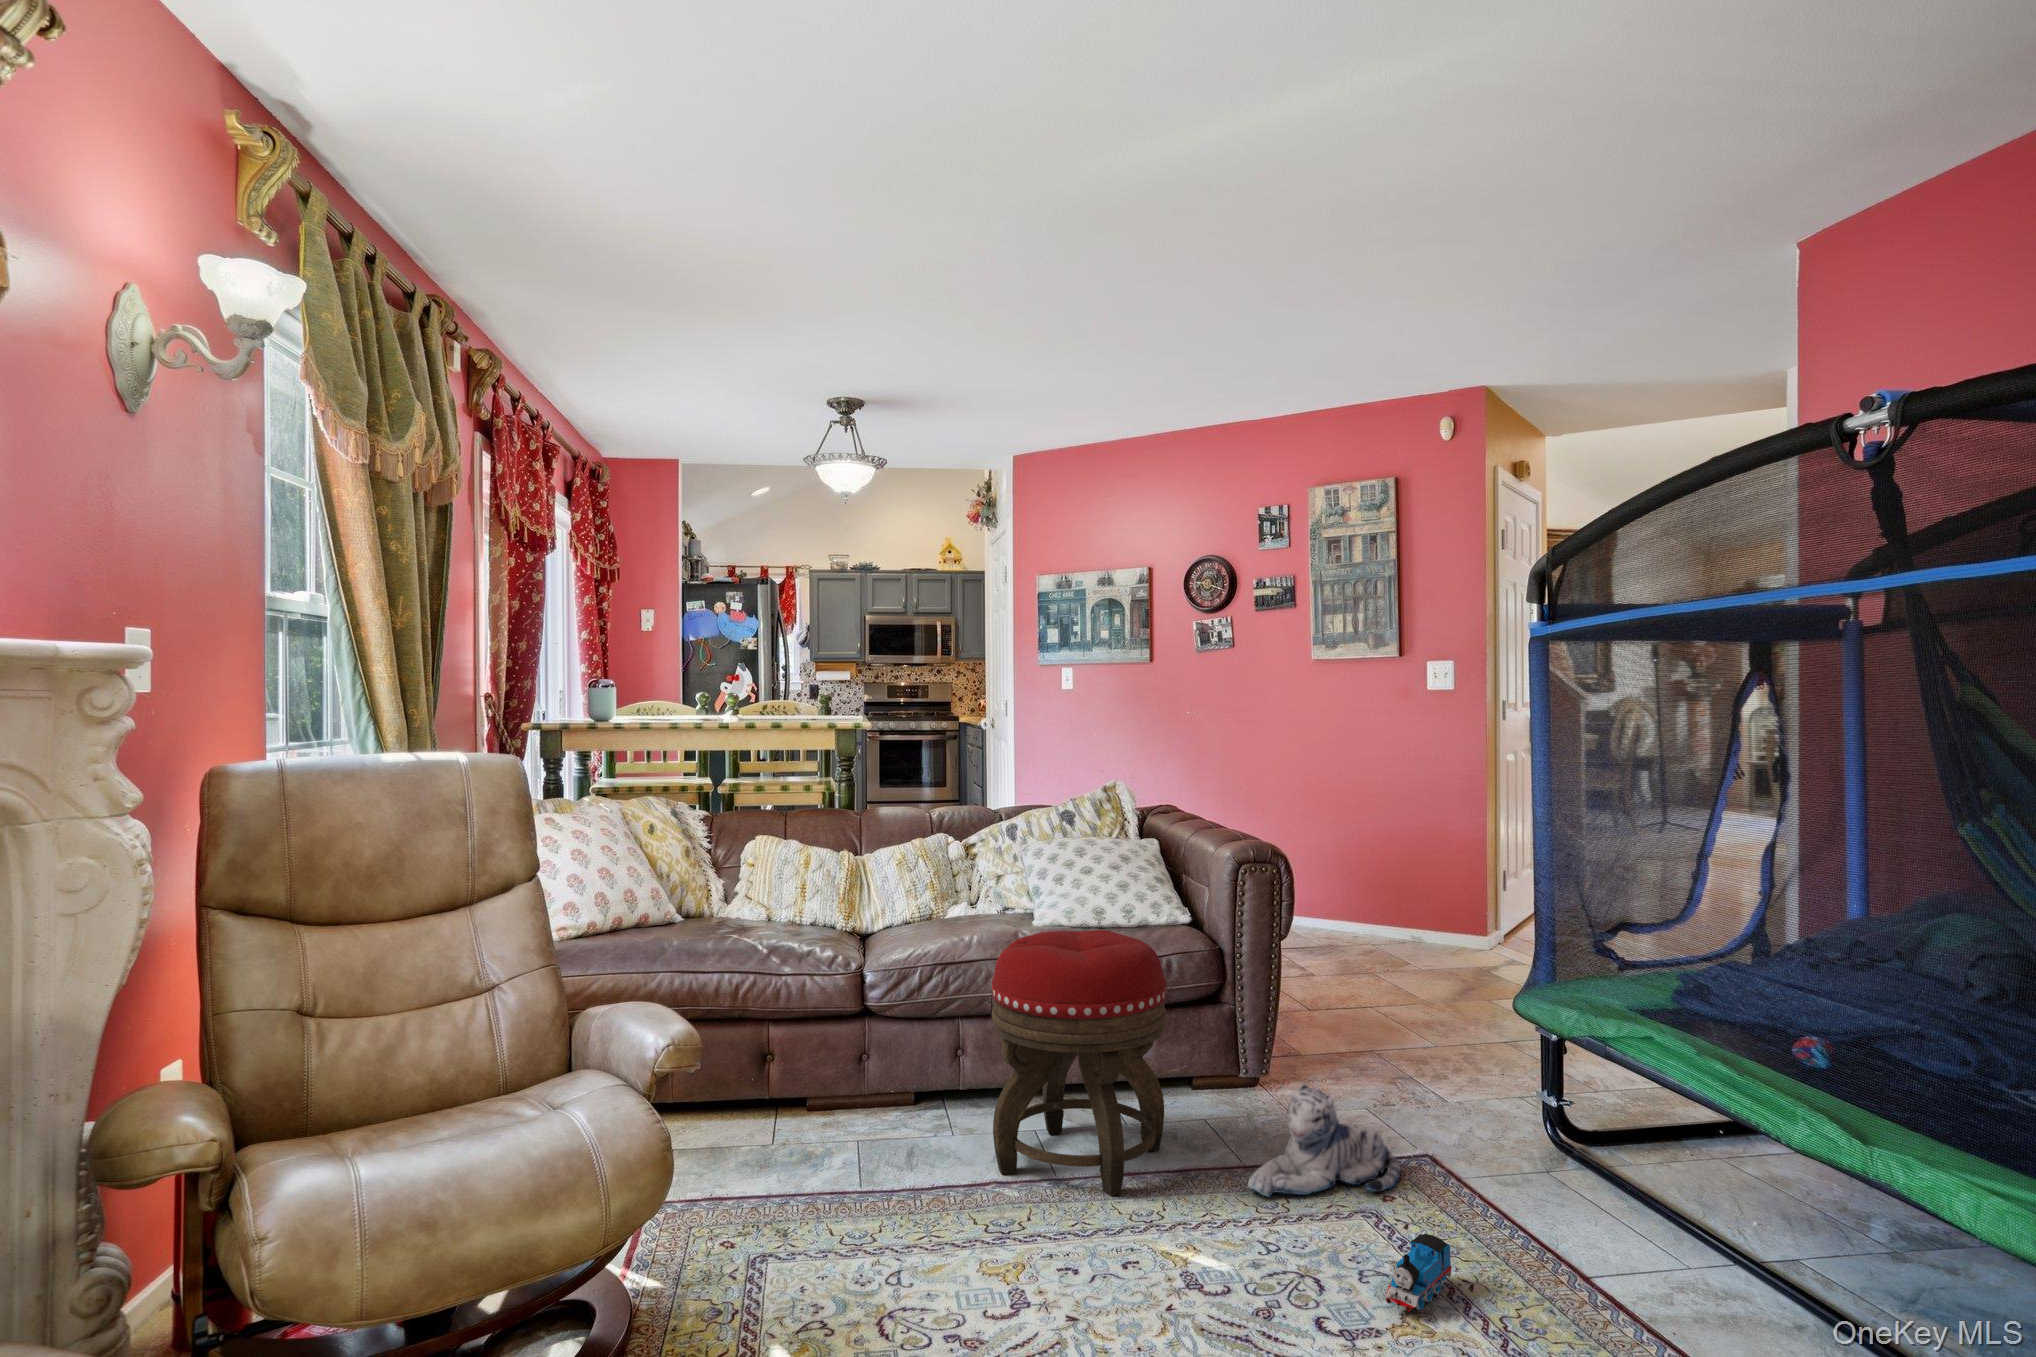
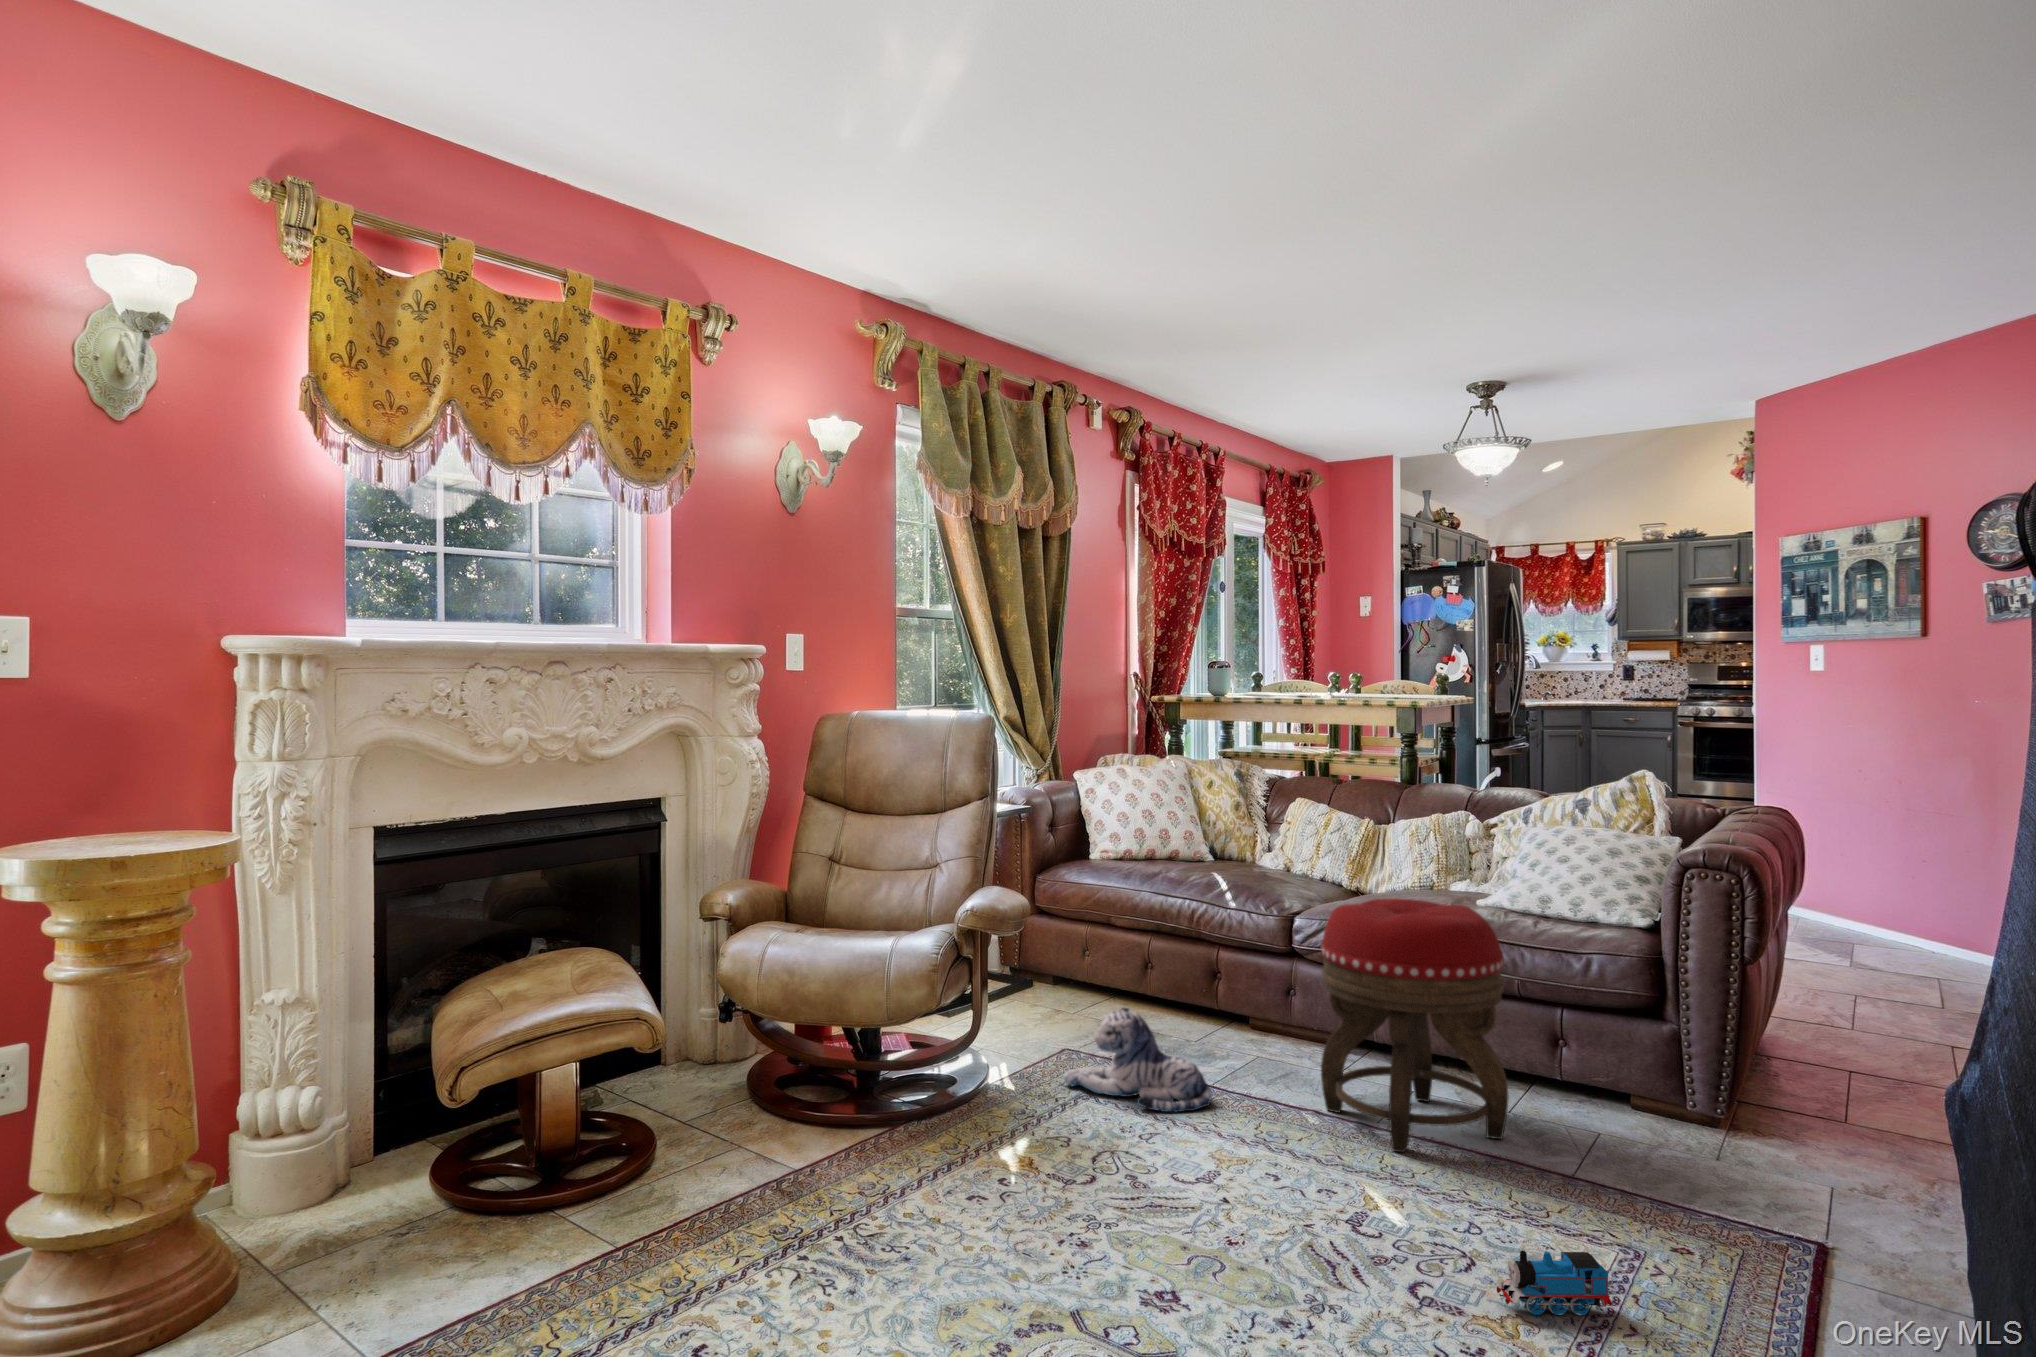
plush toy: present [1248,1084,1401,1197] -> present [1063,1007,1212,1112]

